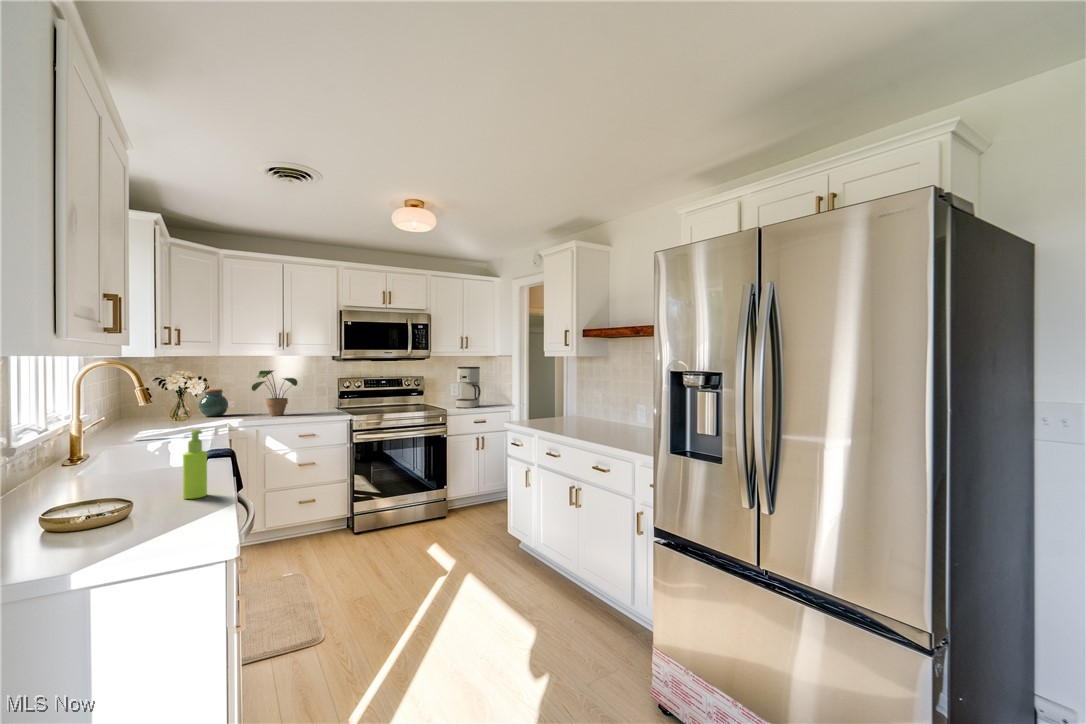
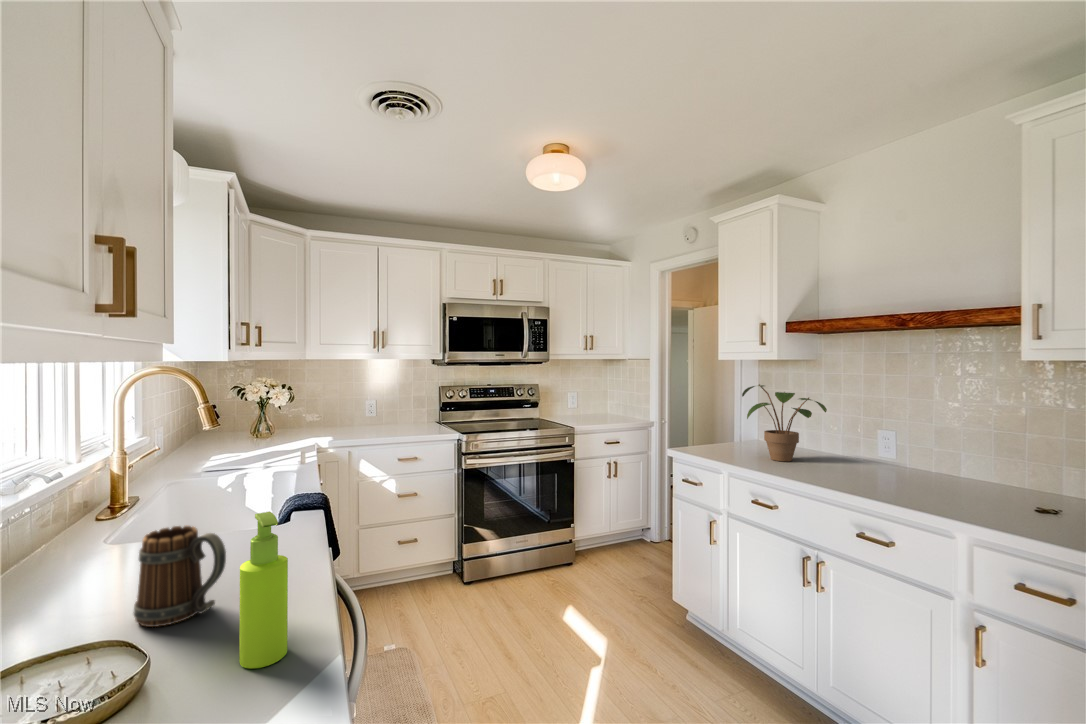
coffee maker: present [456,367,481,408] -> none [581,372,612,425]
potted plant: present [252,370,297,416] -> present [742,384,827,461]
jar: present [199,389,228,416] -> none [283,399,316,432]
mug: none [122,445,172,492] -> present [133,525,226,627]

